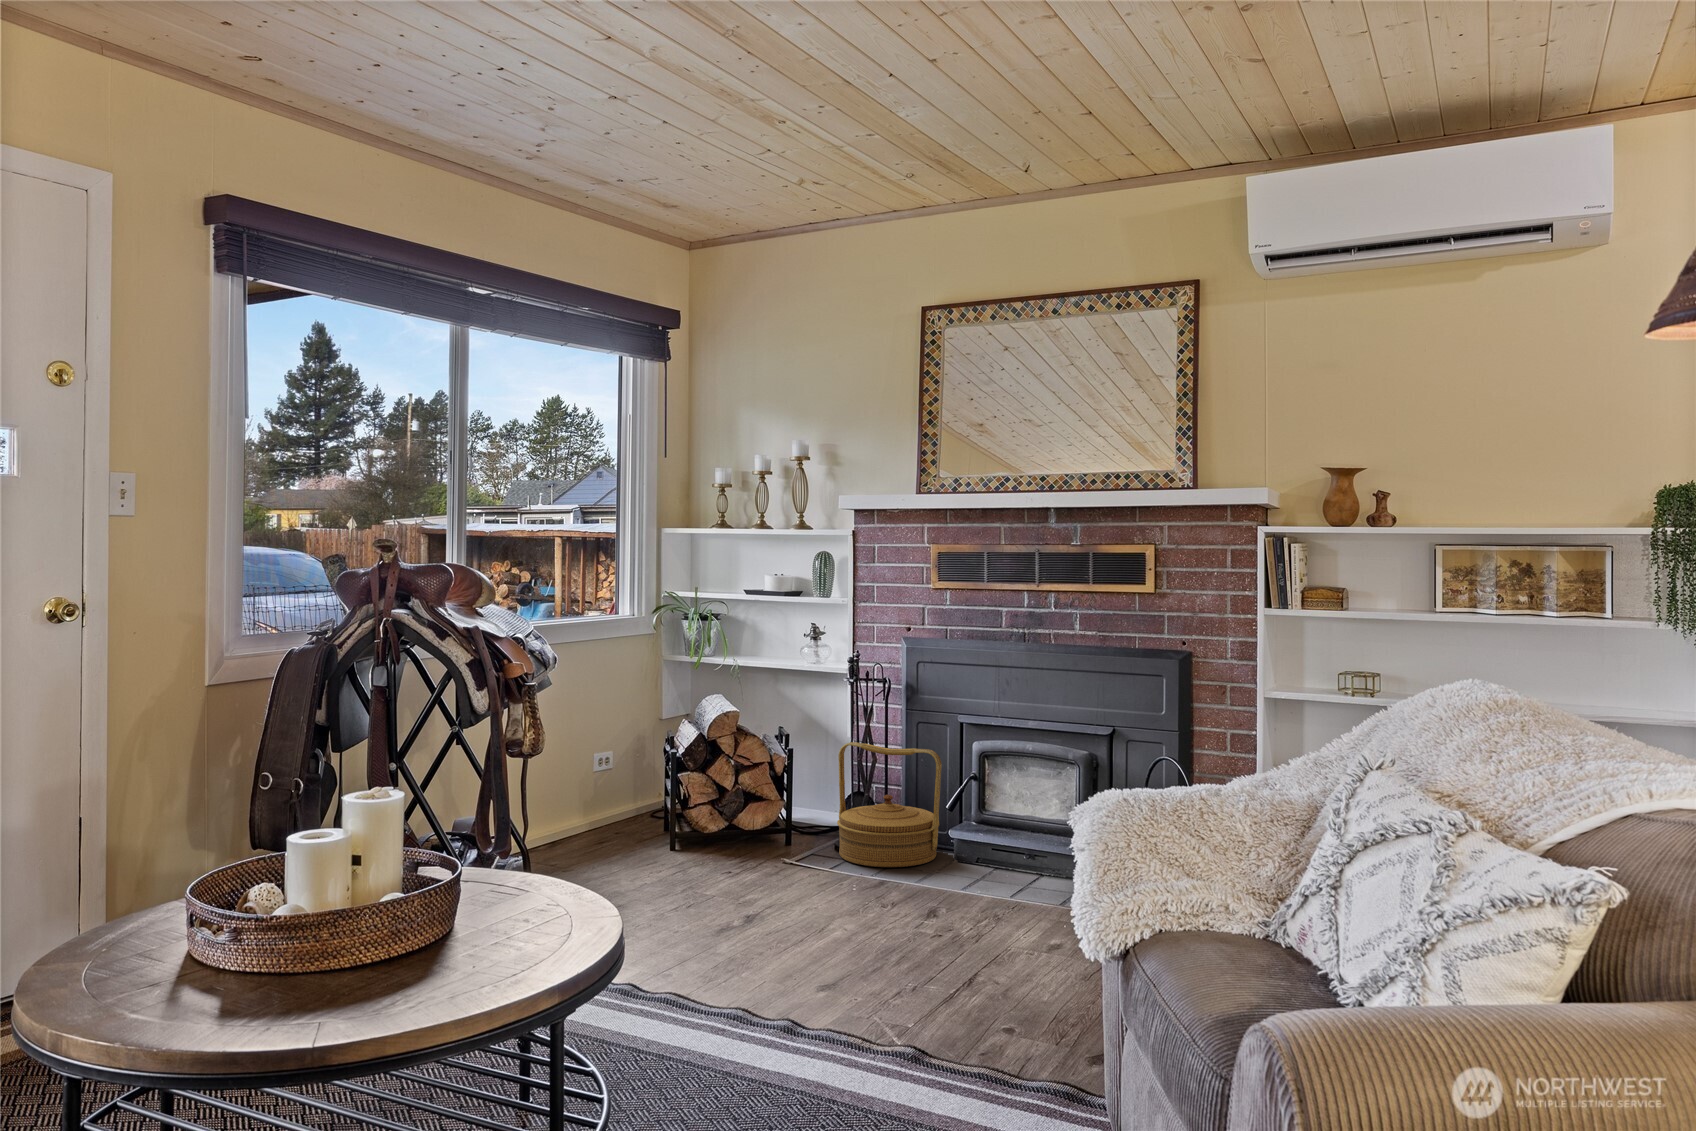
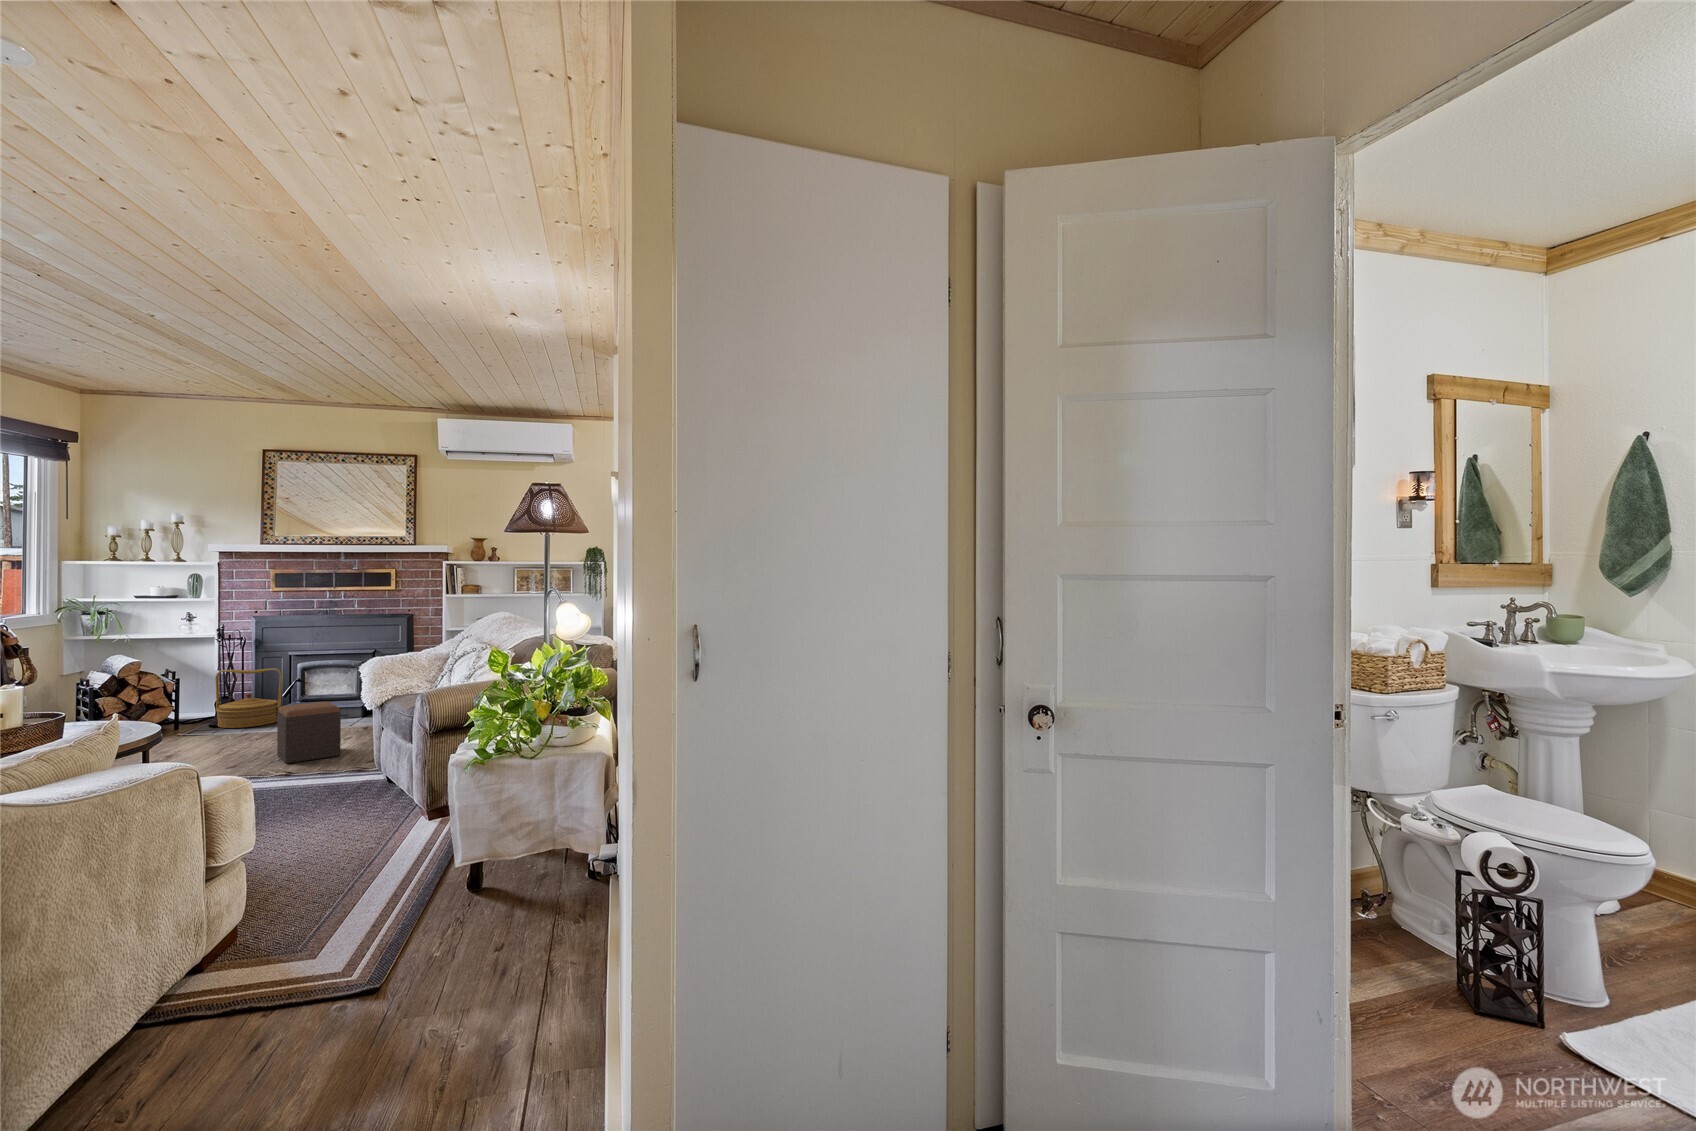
footstool: none [890,870,1010,1028] -> present [277,702,341,763]

